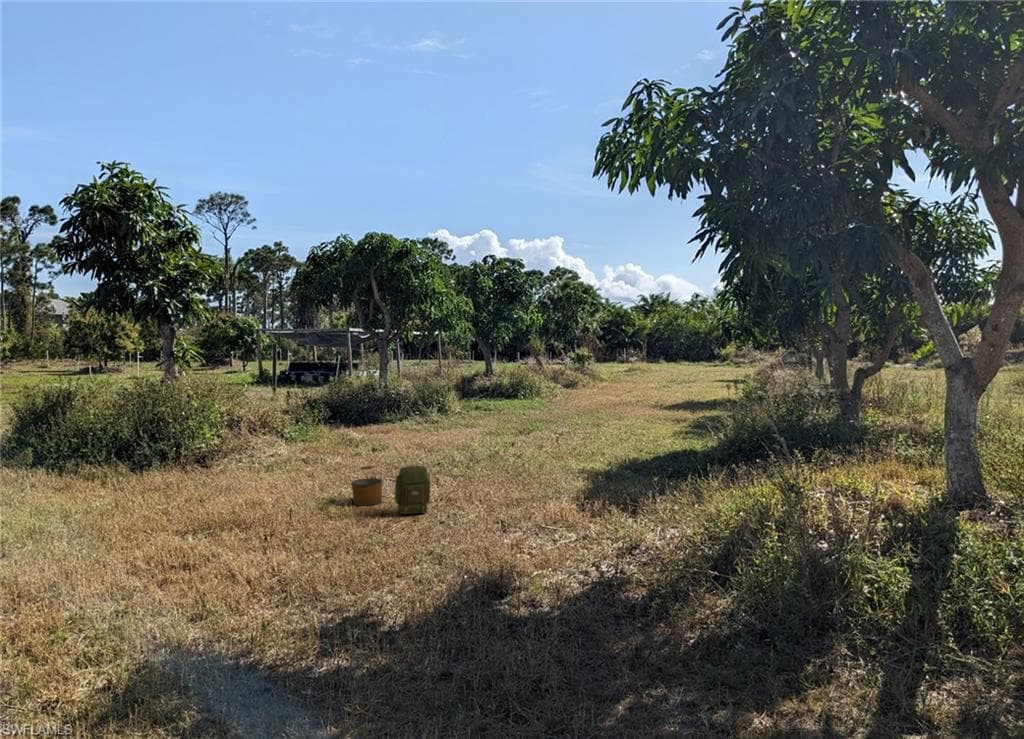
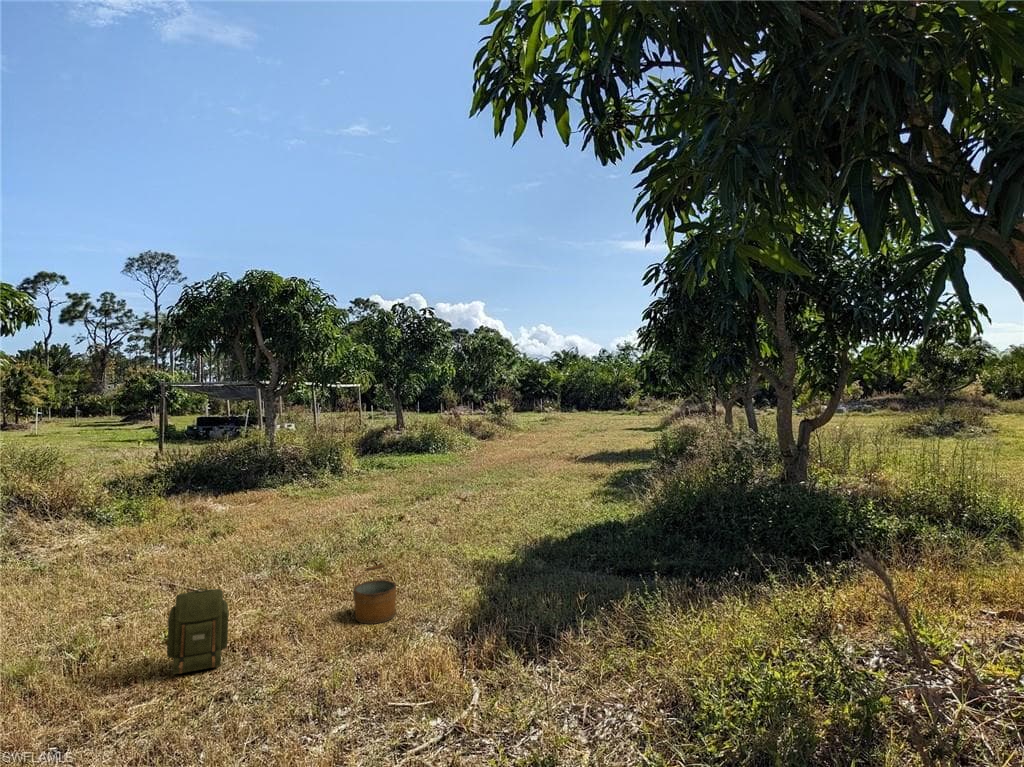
bucket: present [351,466,383,506] -> present [353,565,396,624]

